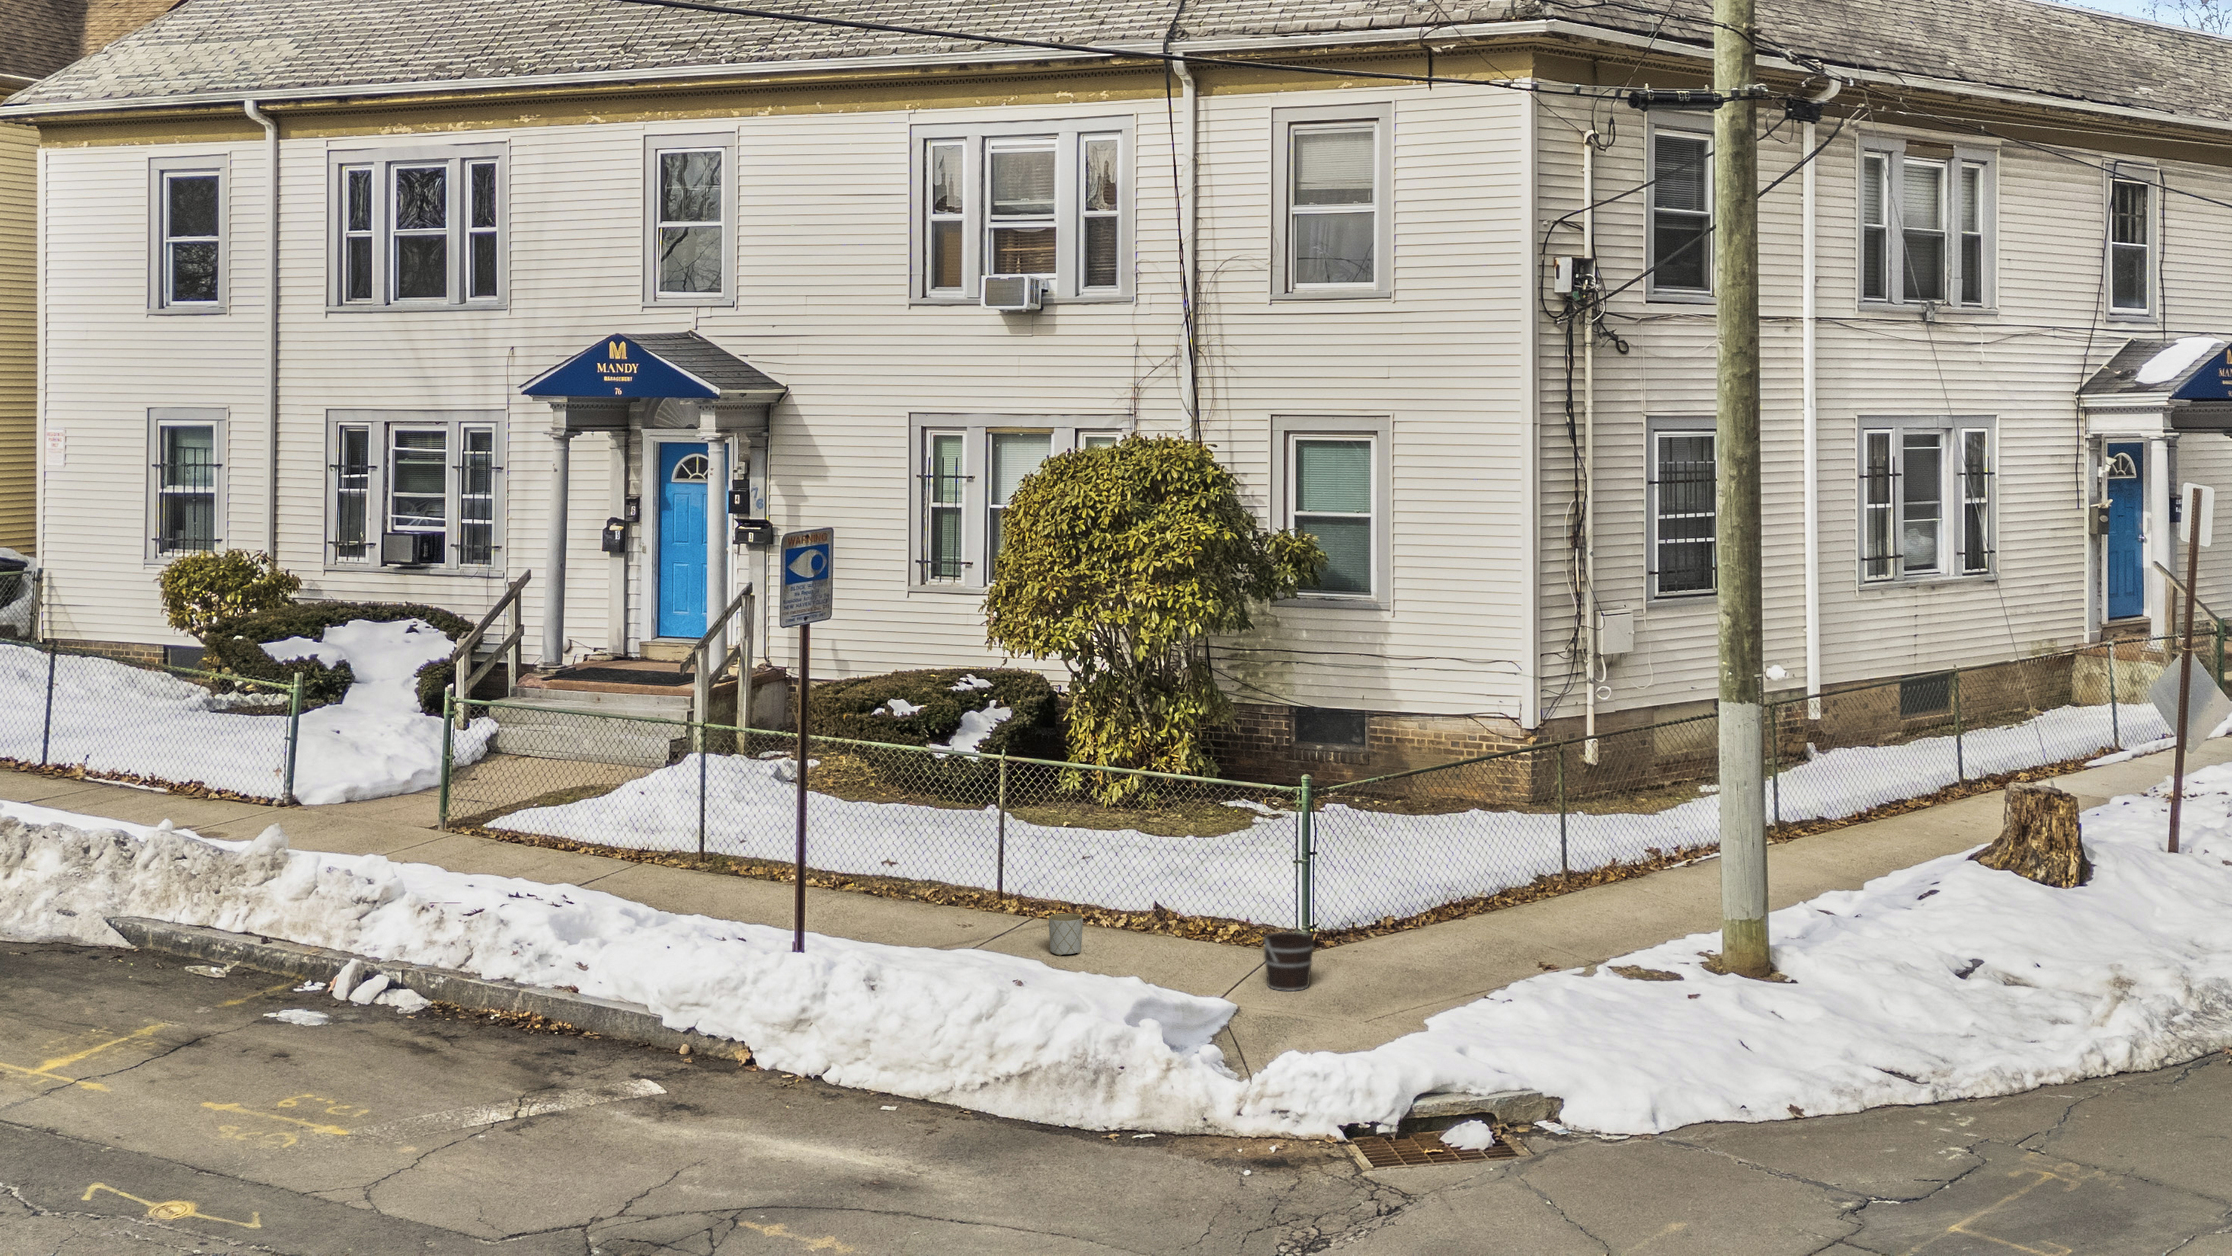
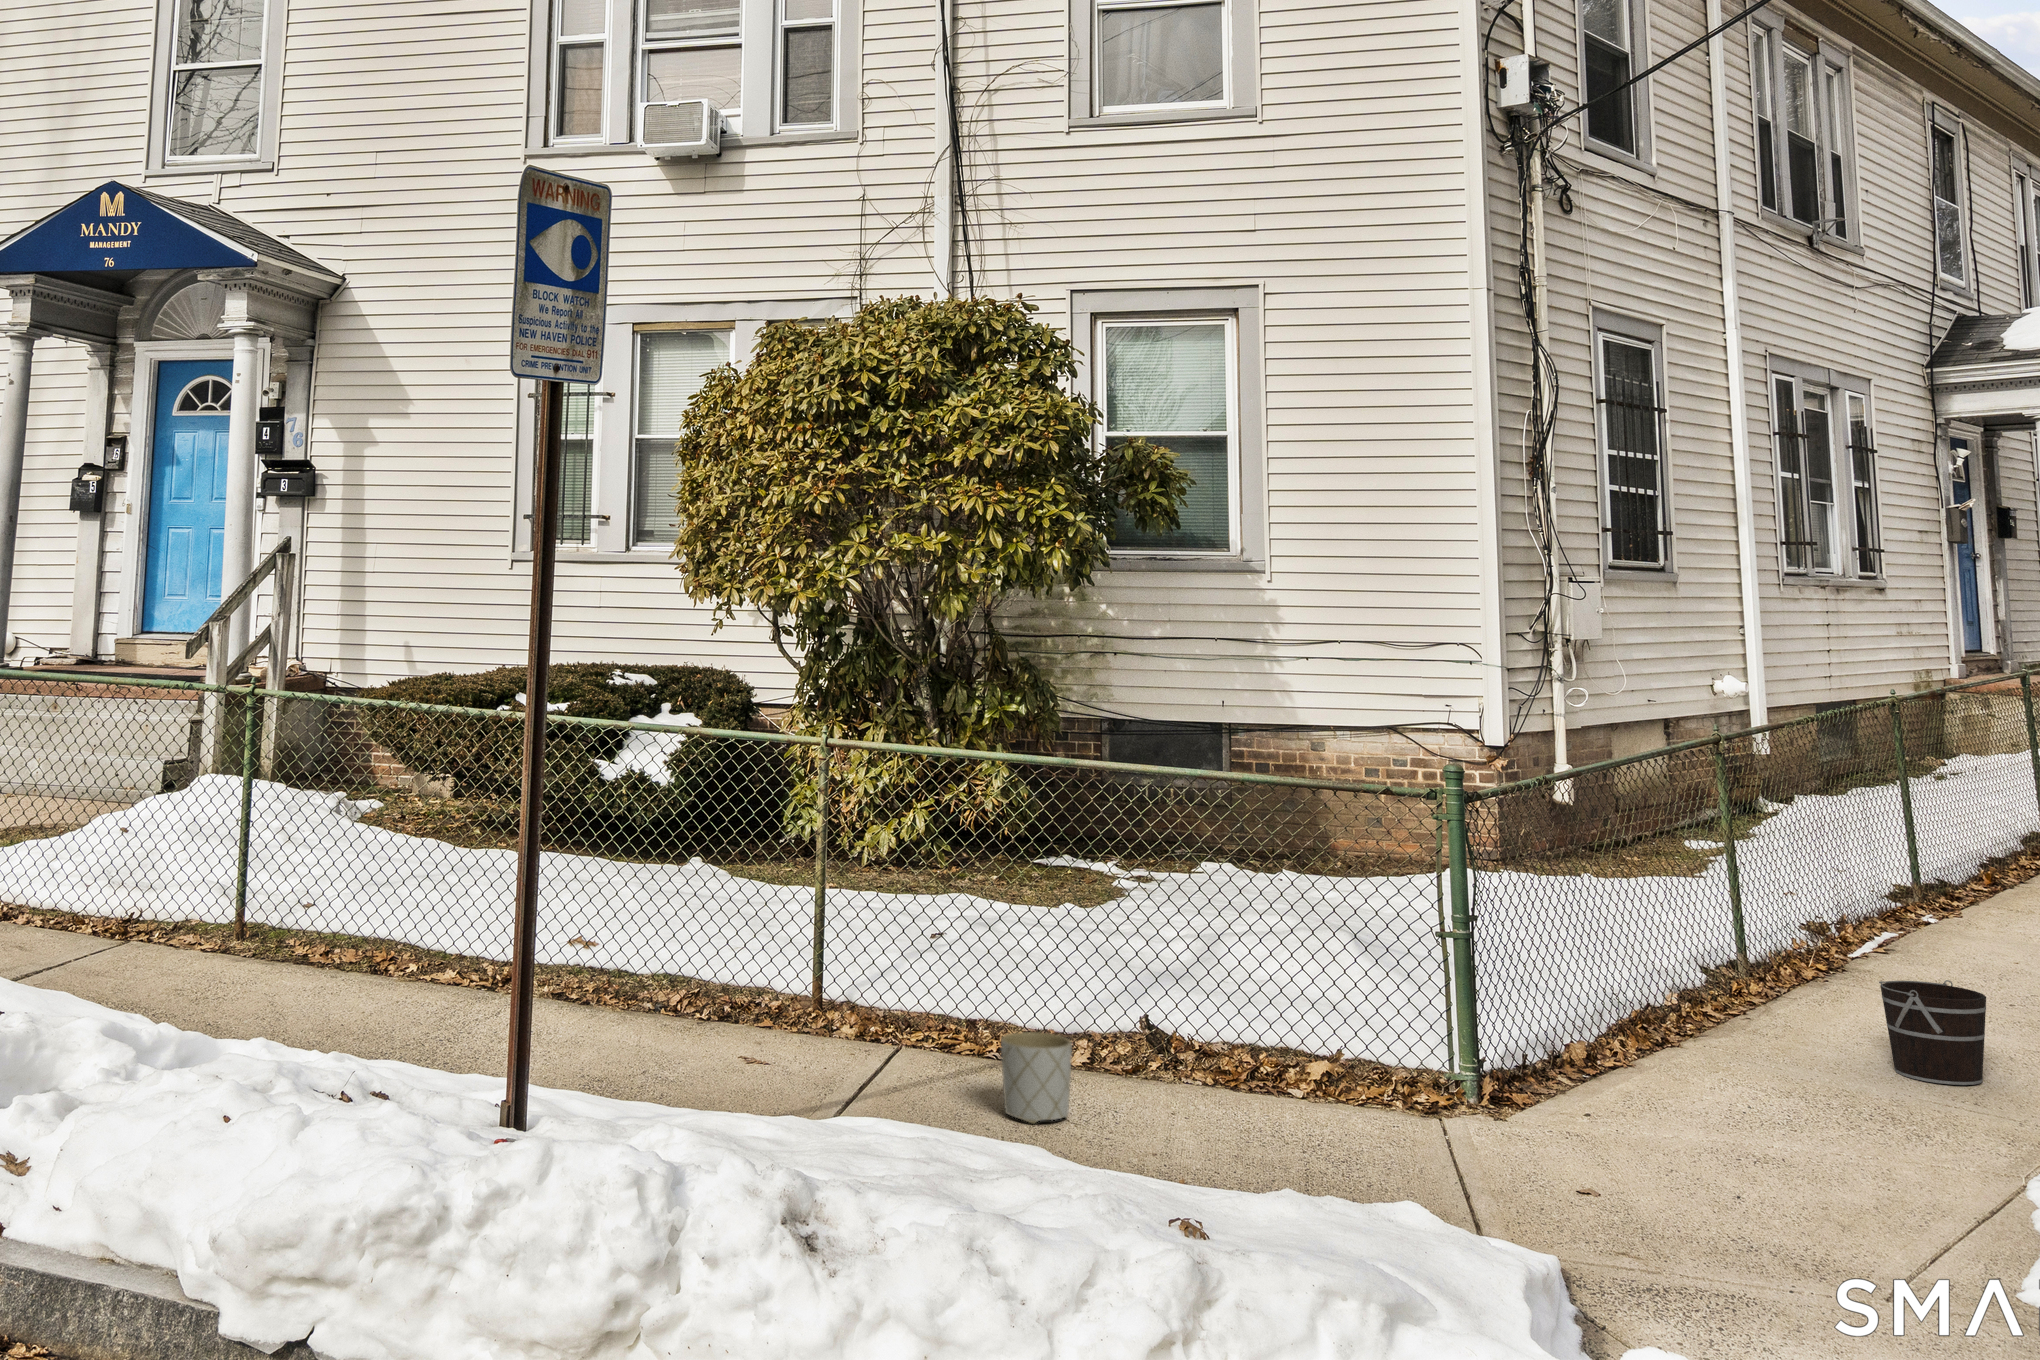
bucket: present [1263,932,1314,991] -> present [1879,980,1986,1085]

